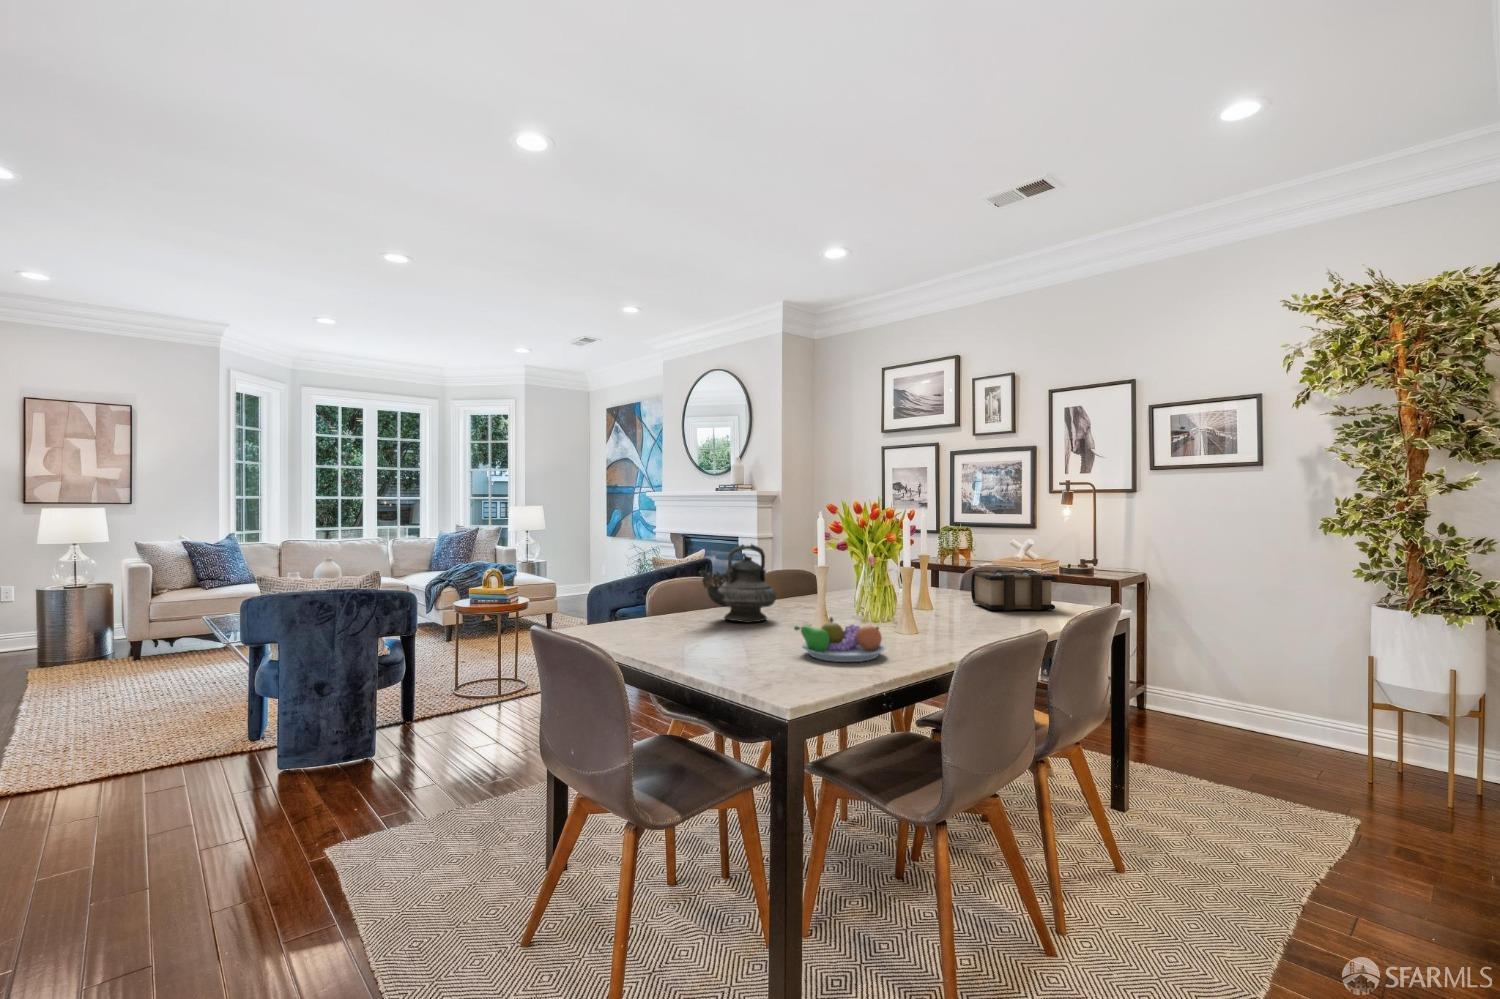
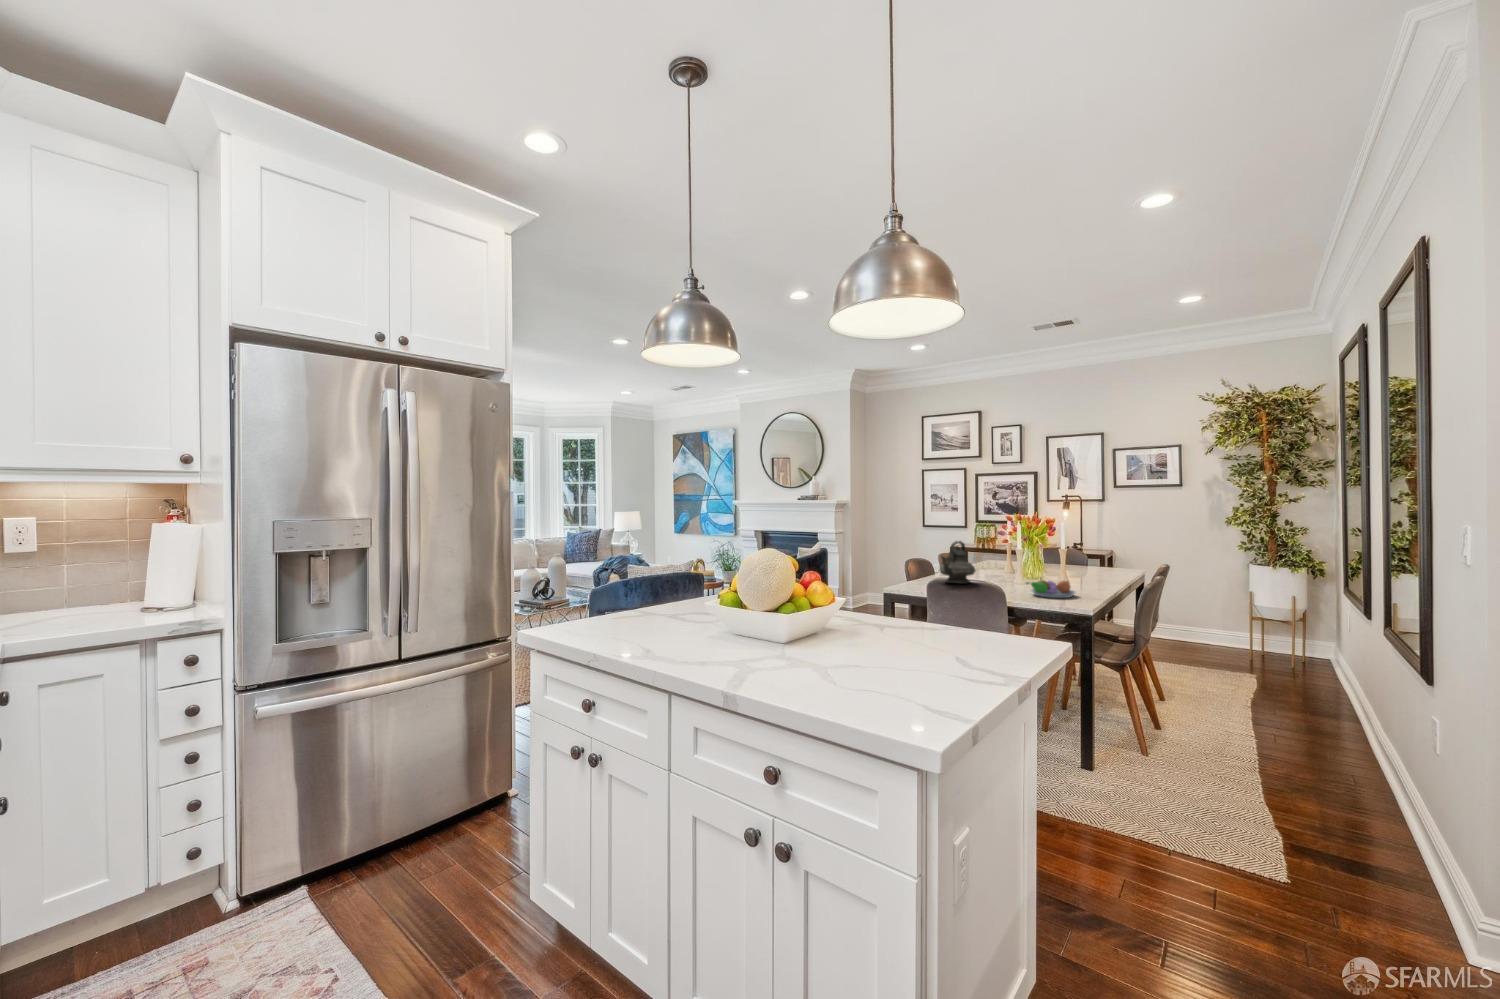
book: present [971,569,1055,611] -> none [1052,550,1104,573]

